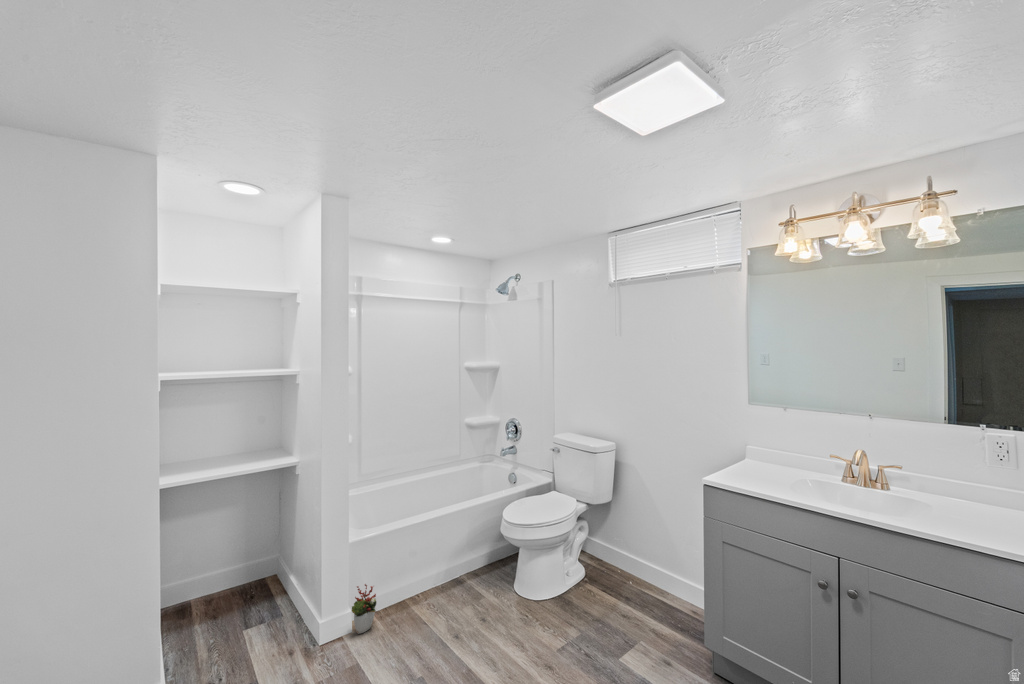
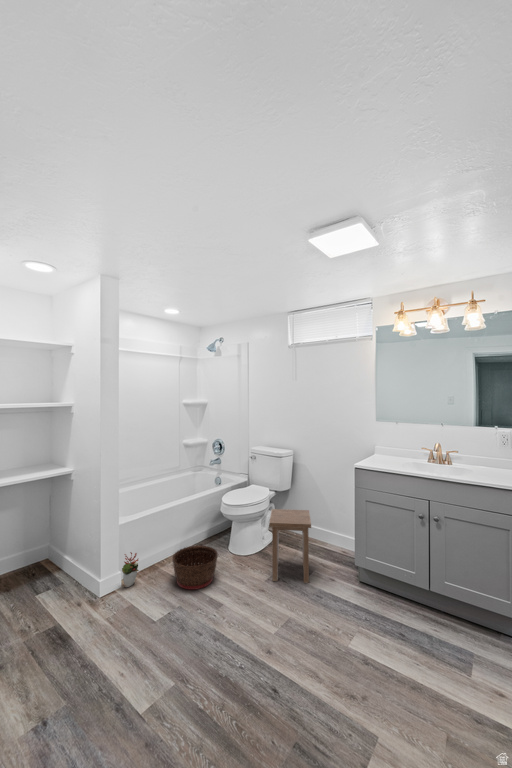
stool: none [563,536,632,663] -> present [269,509,311,583]
basket: none [421,580,488,651] -> present [172,546,218,590]

